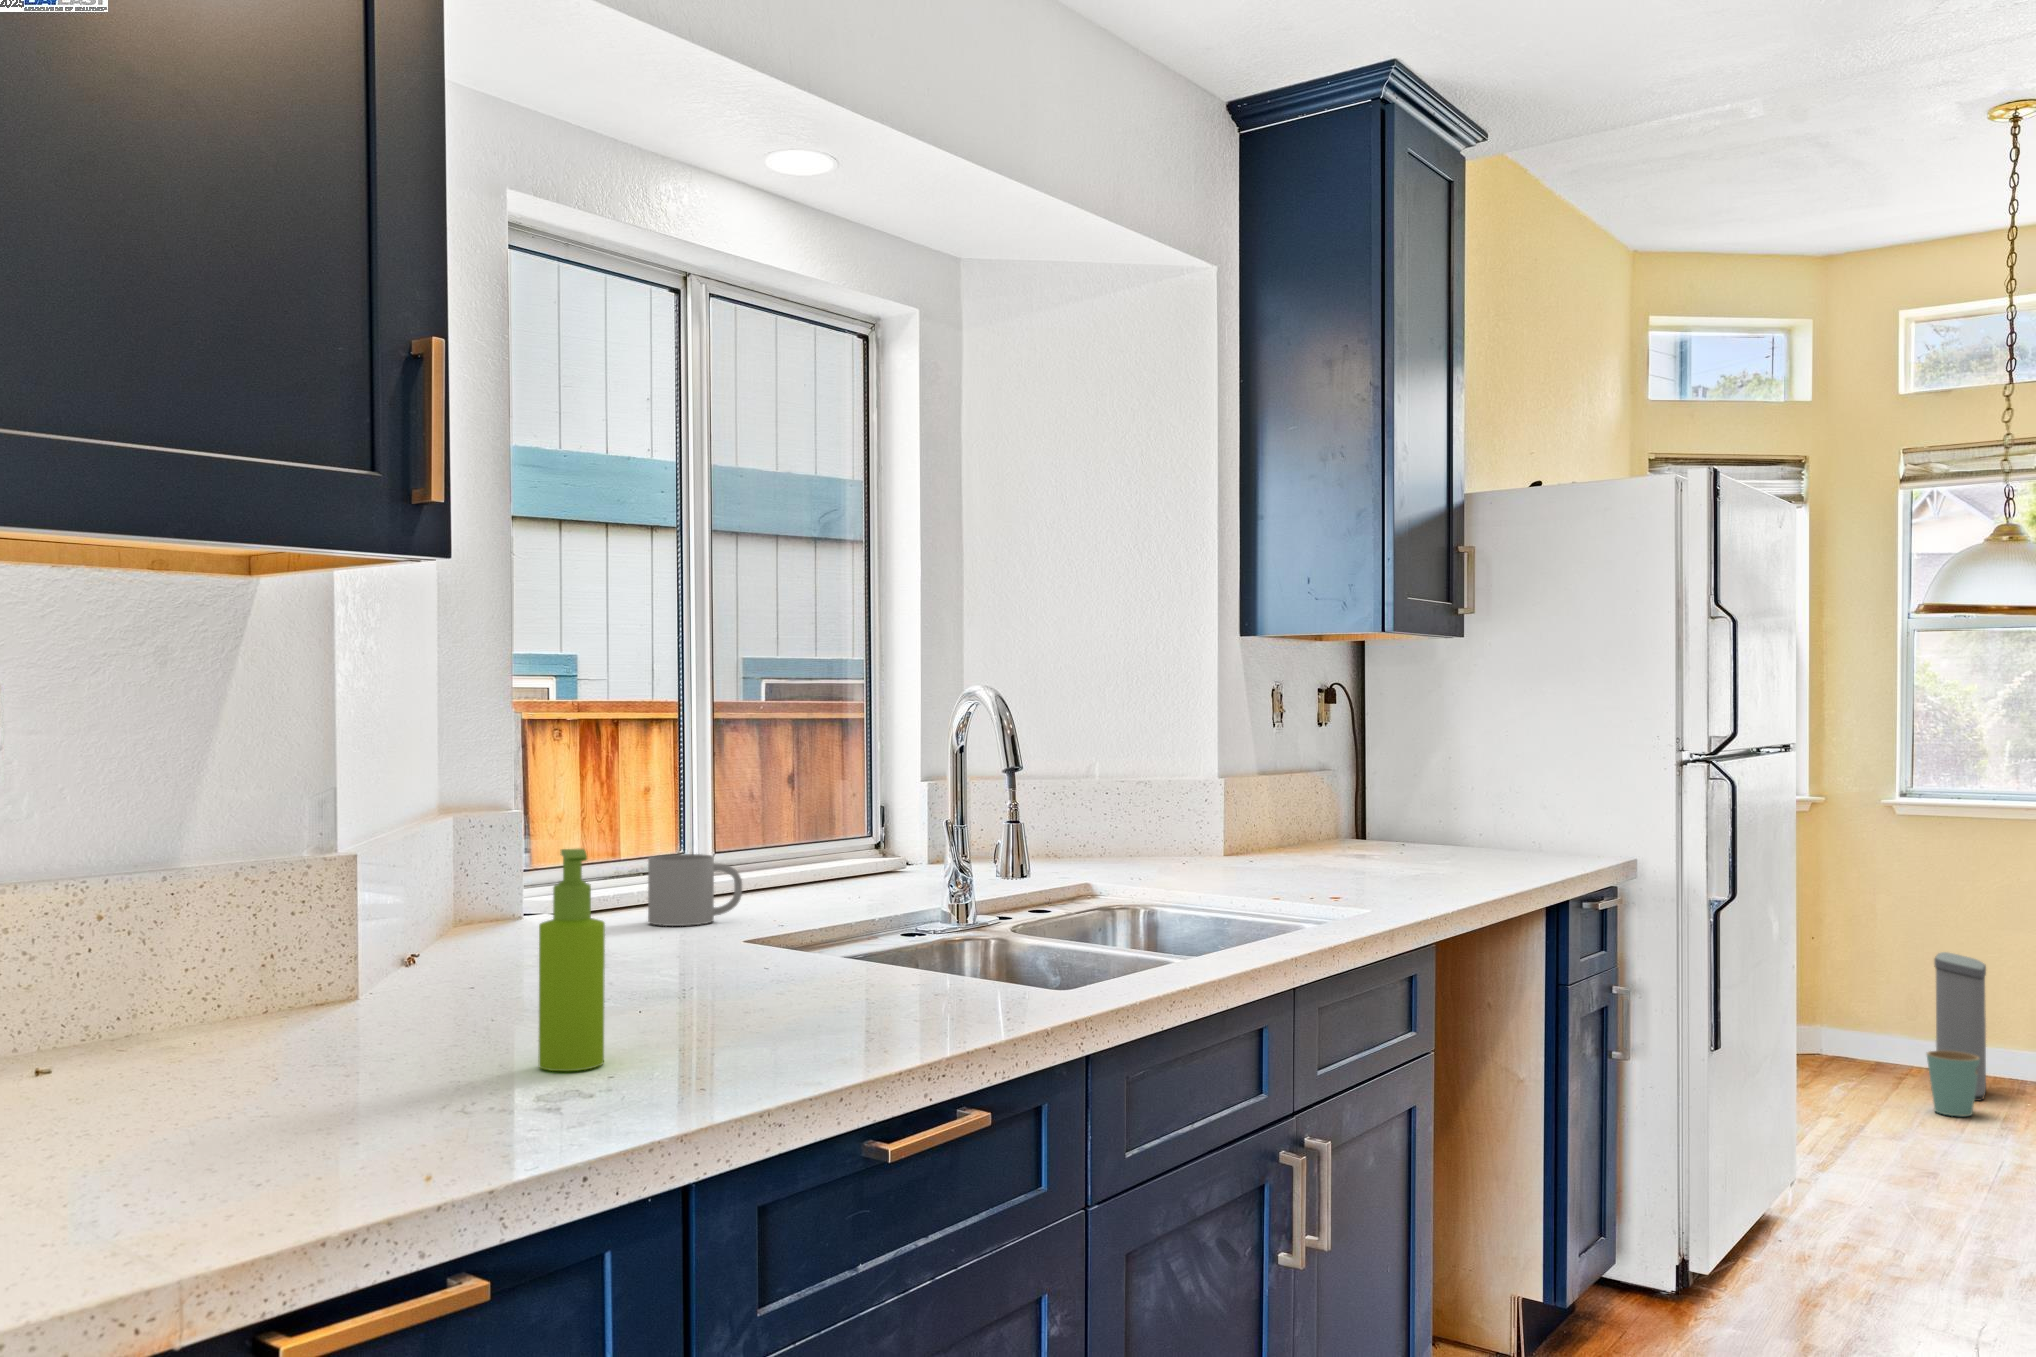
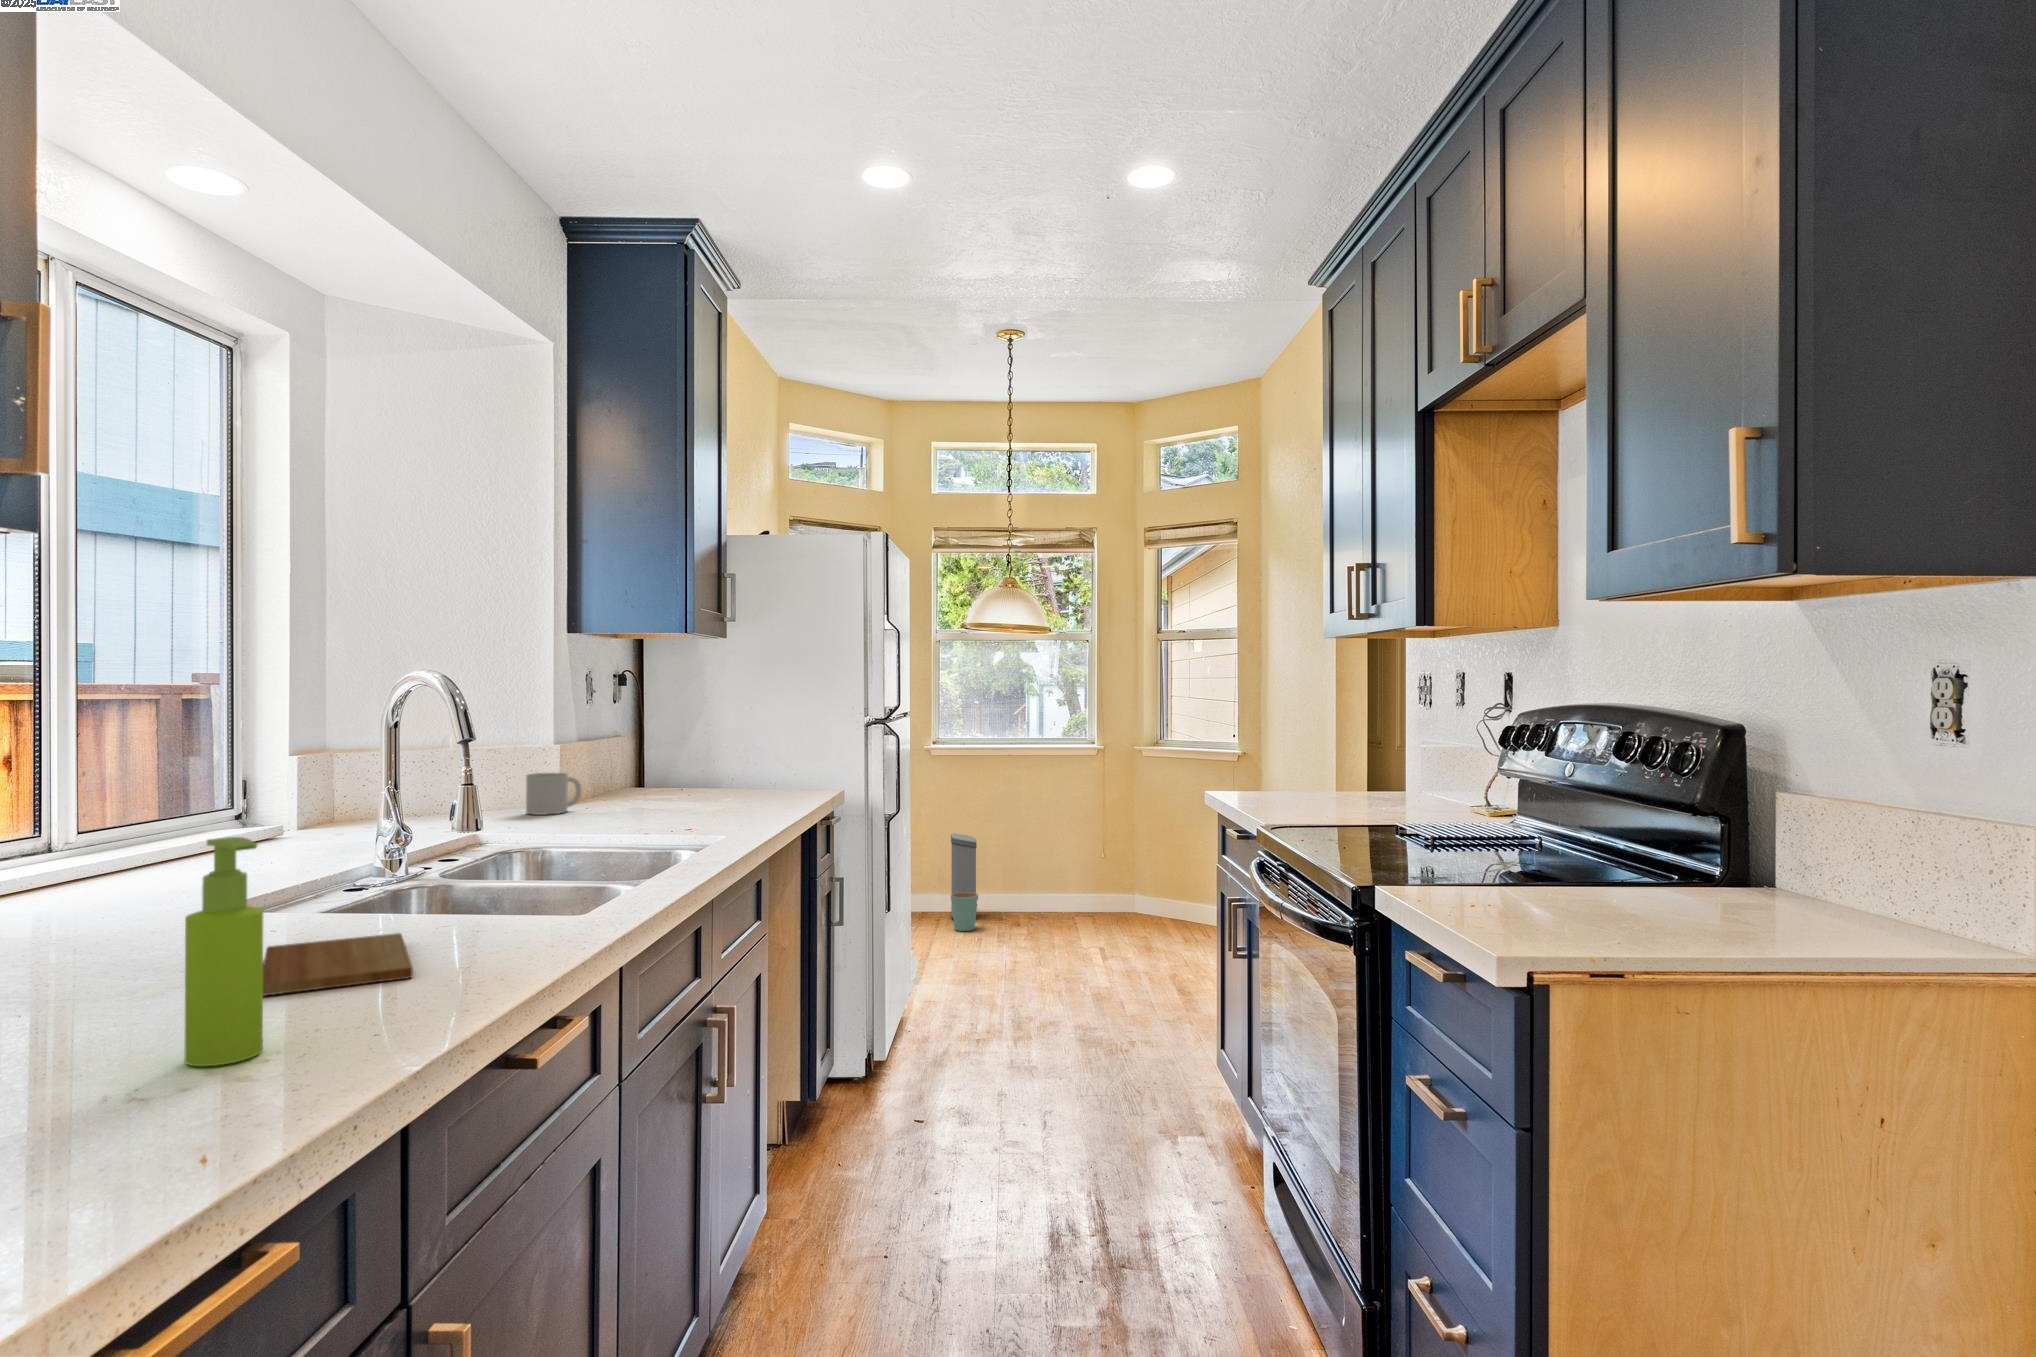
mug: present [648,854,742,926] -> present [526,773,581,815]
cutting board: none [669,974,847,1022] -> present [263,933,413,996]

